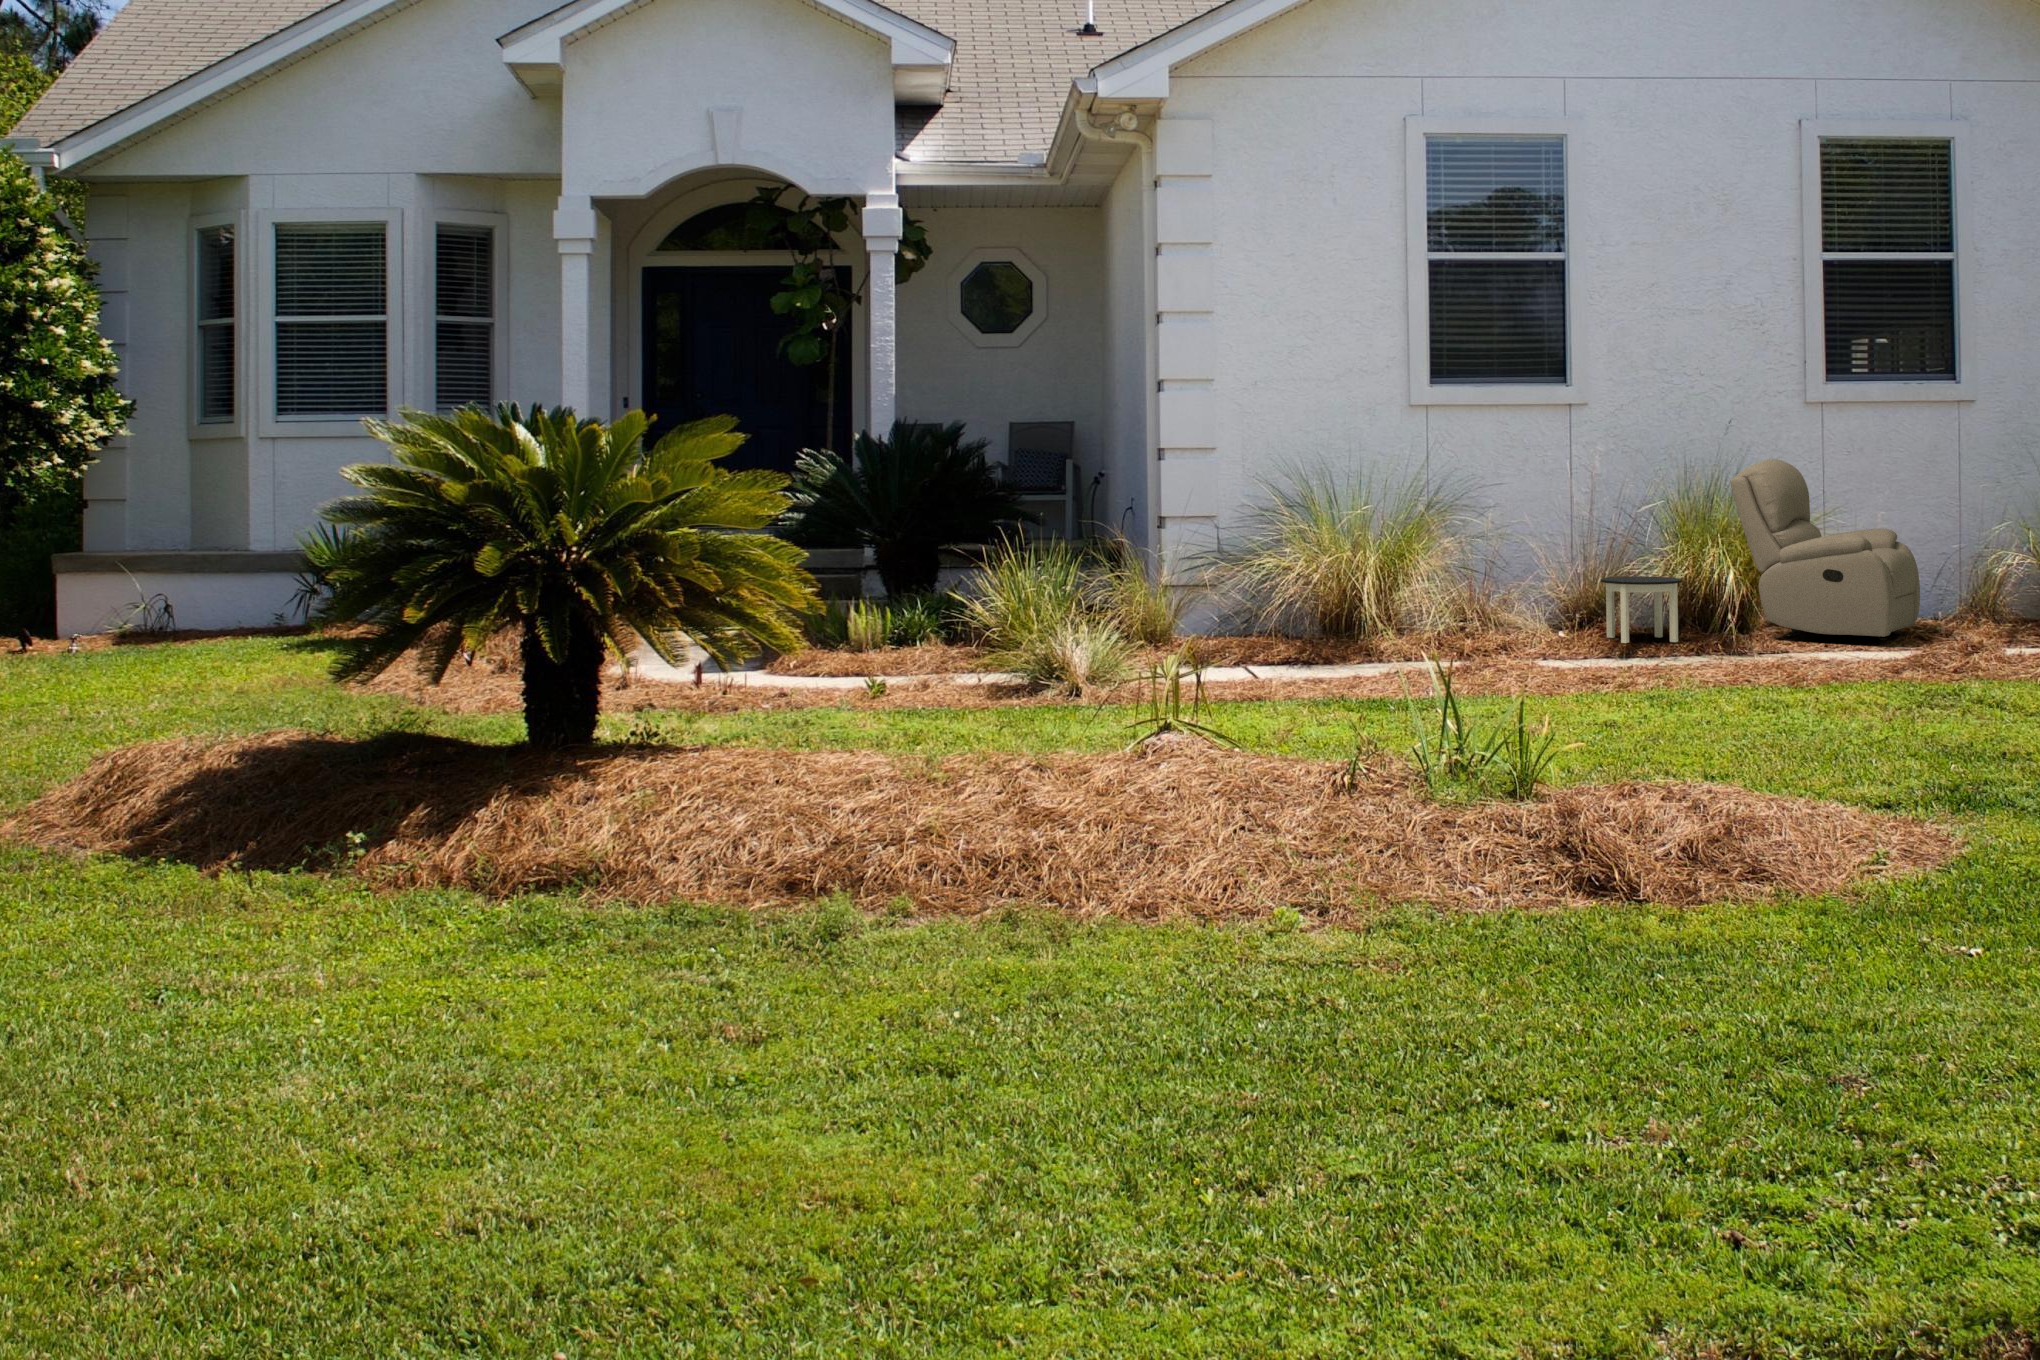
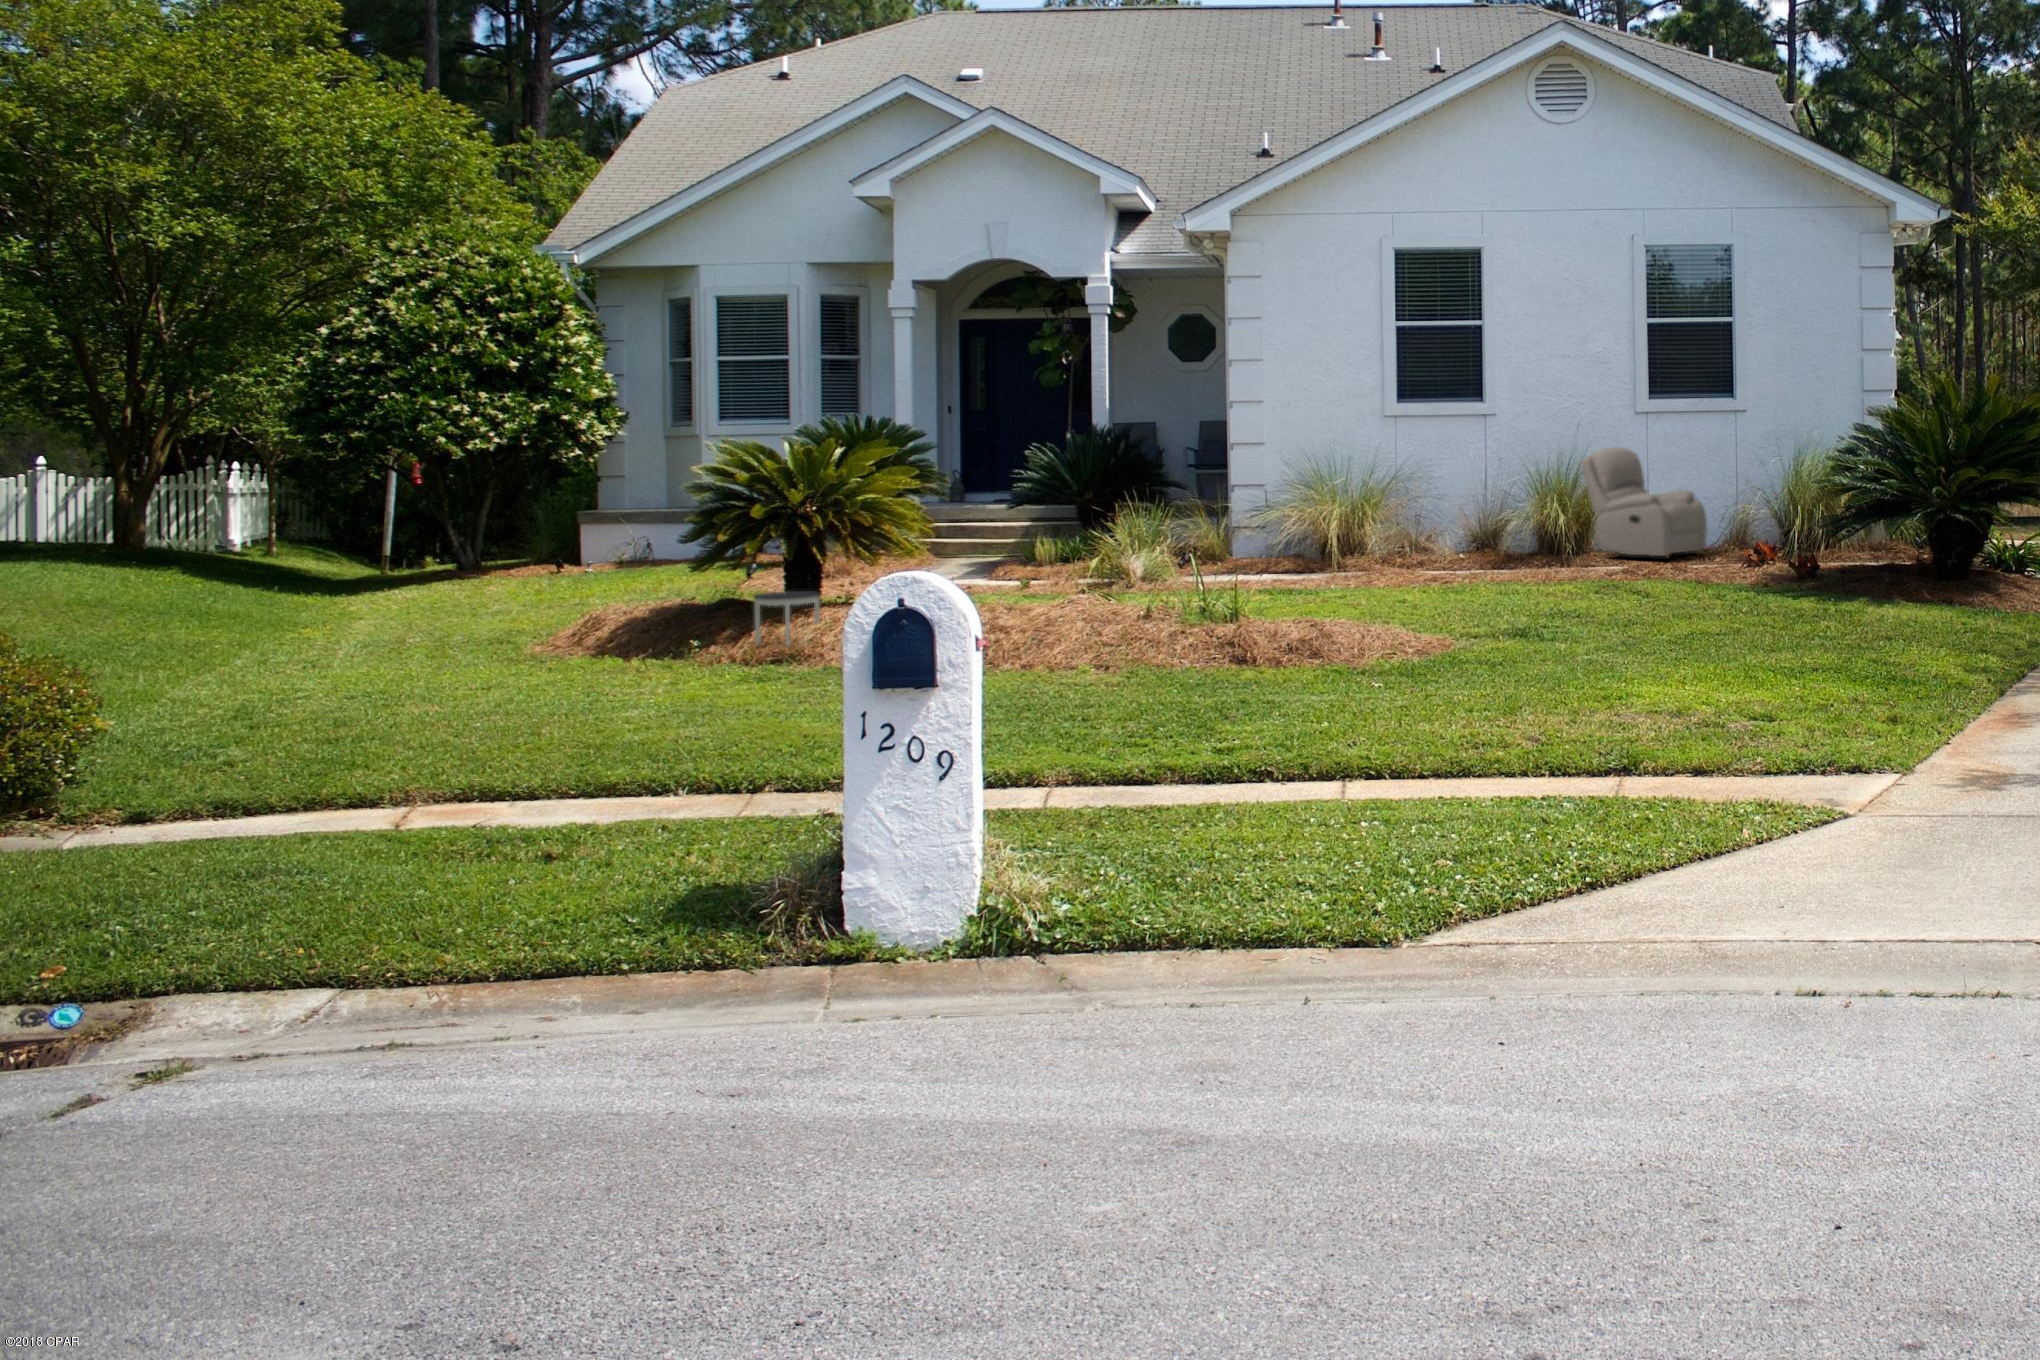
round table: present [1601,576,1682,643] -> present [754,591,820,646]

